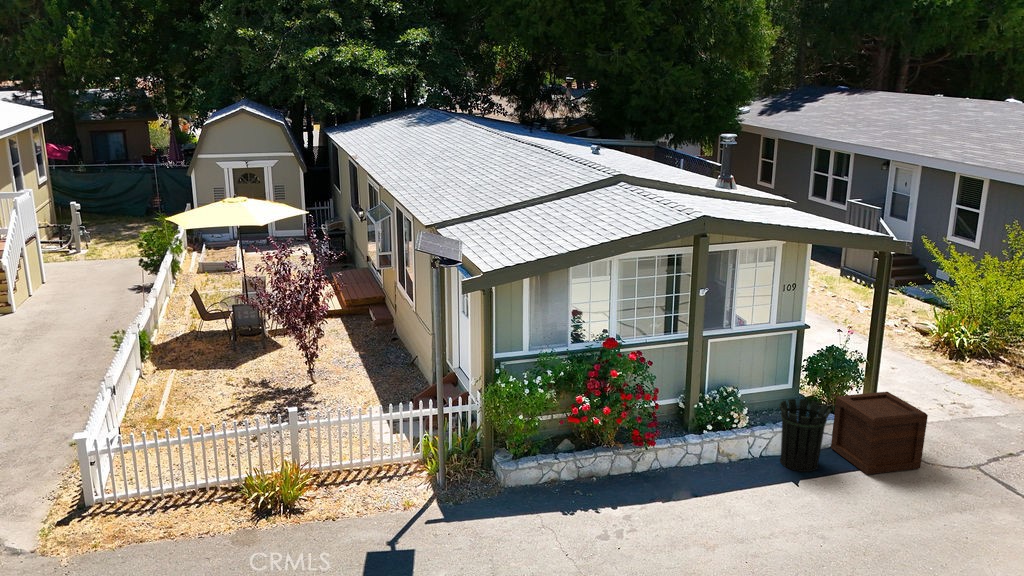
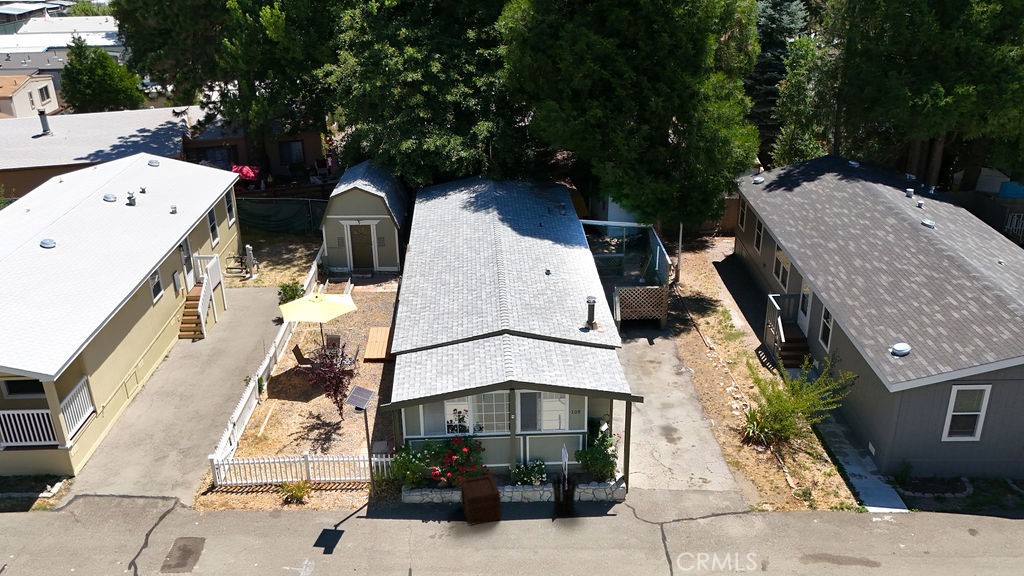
wooden crate: present [831,392,928,475] -> present [461,475,501,525]

